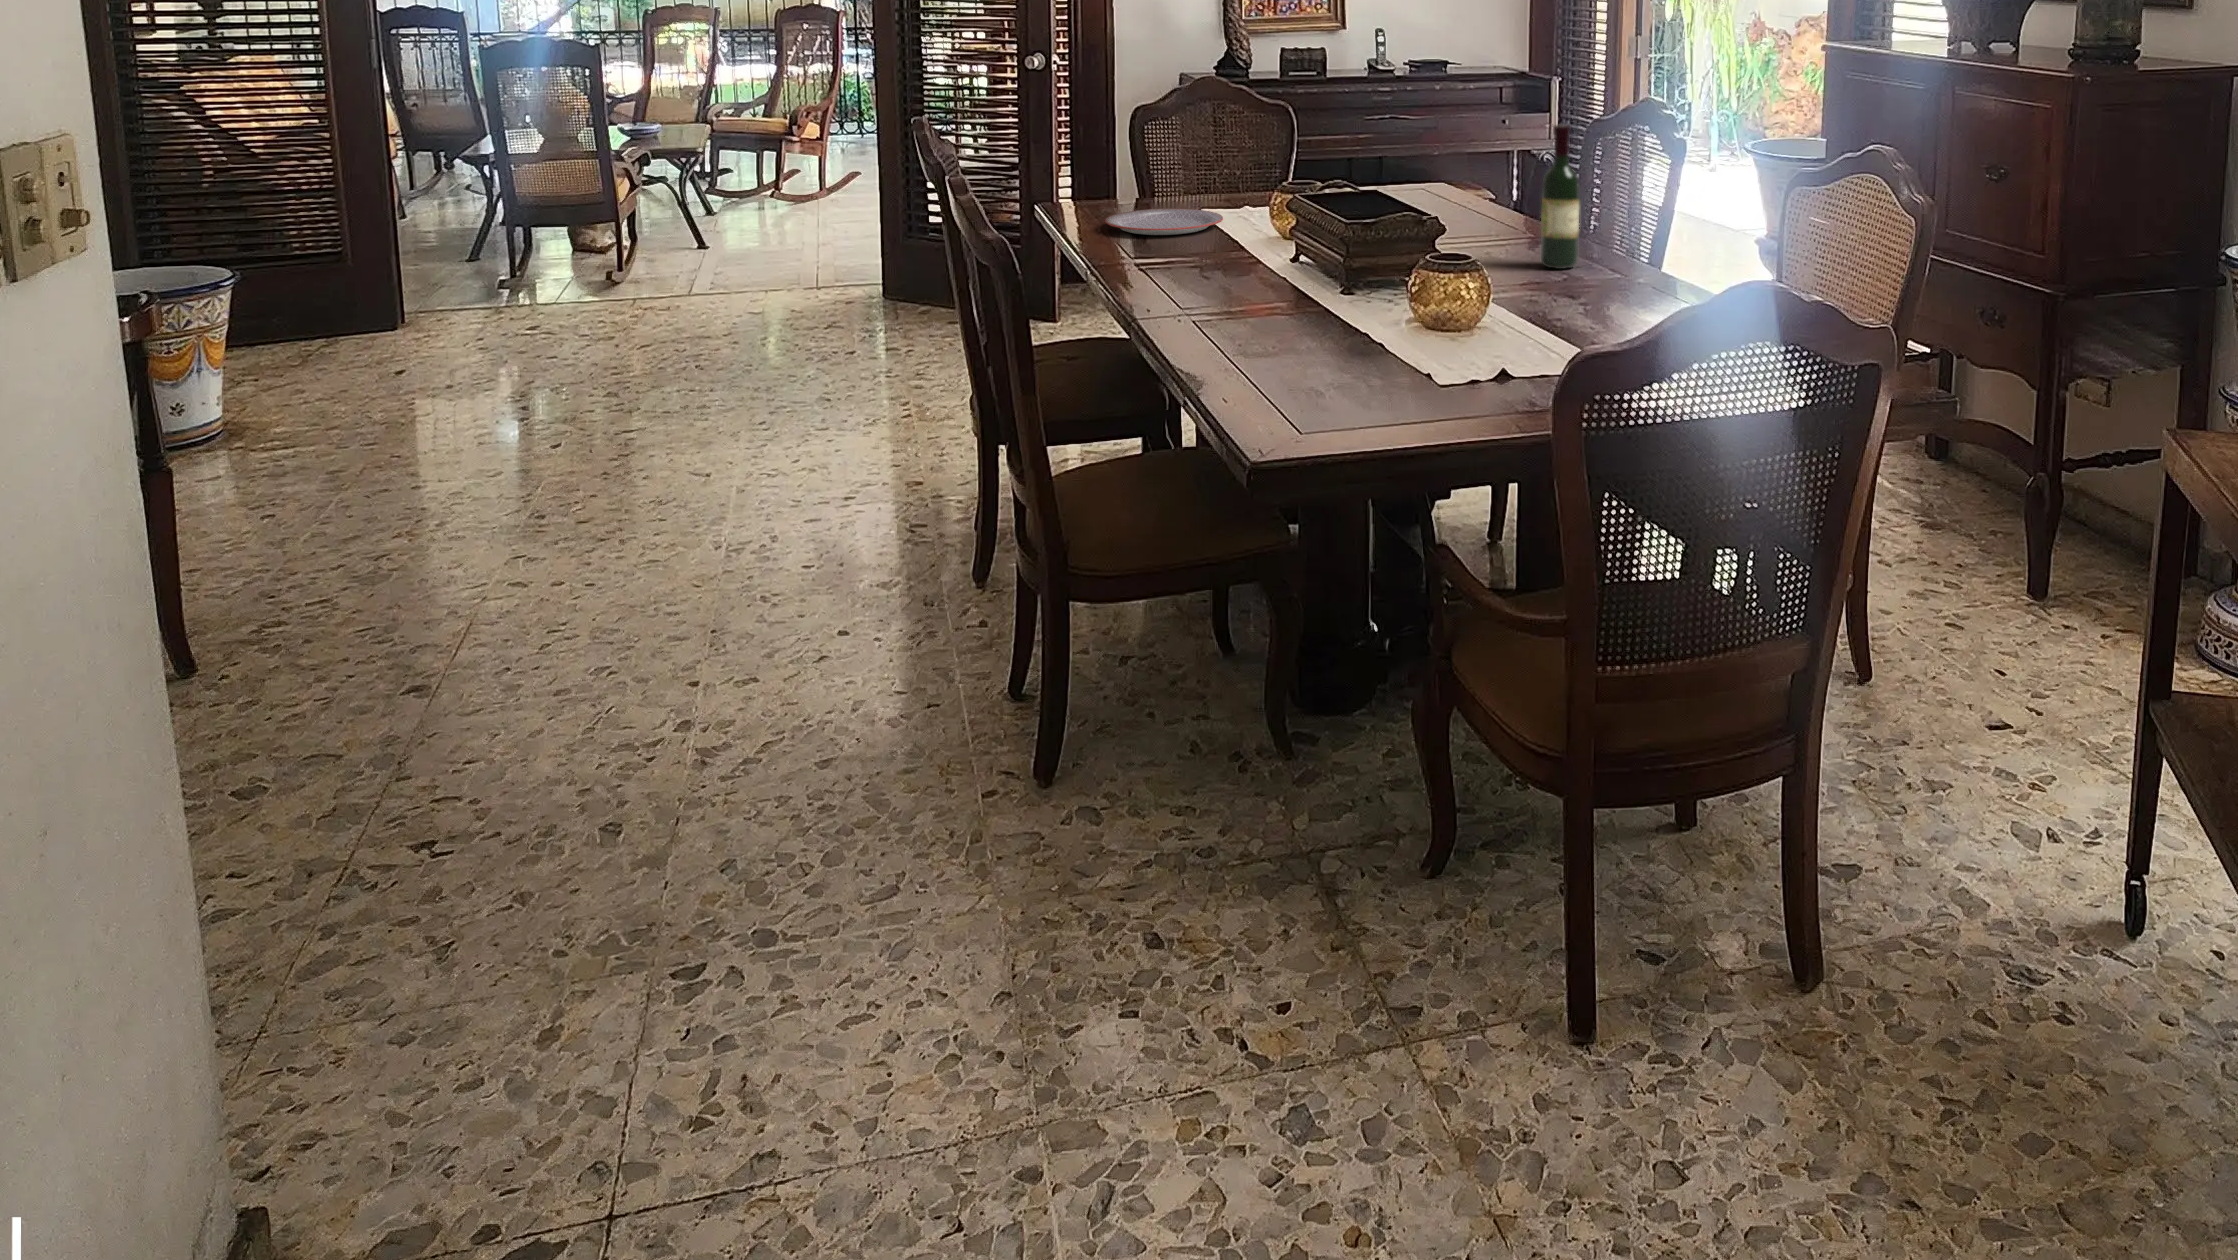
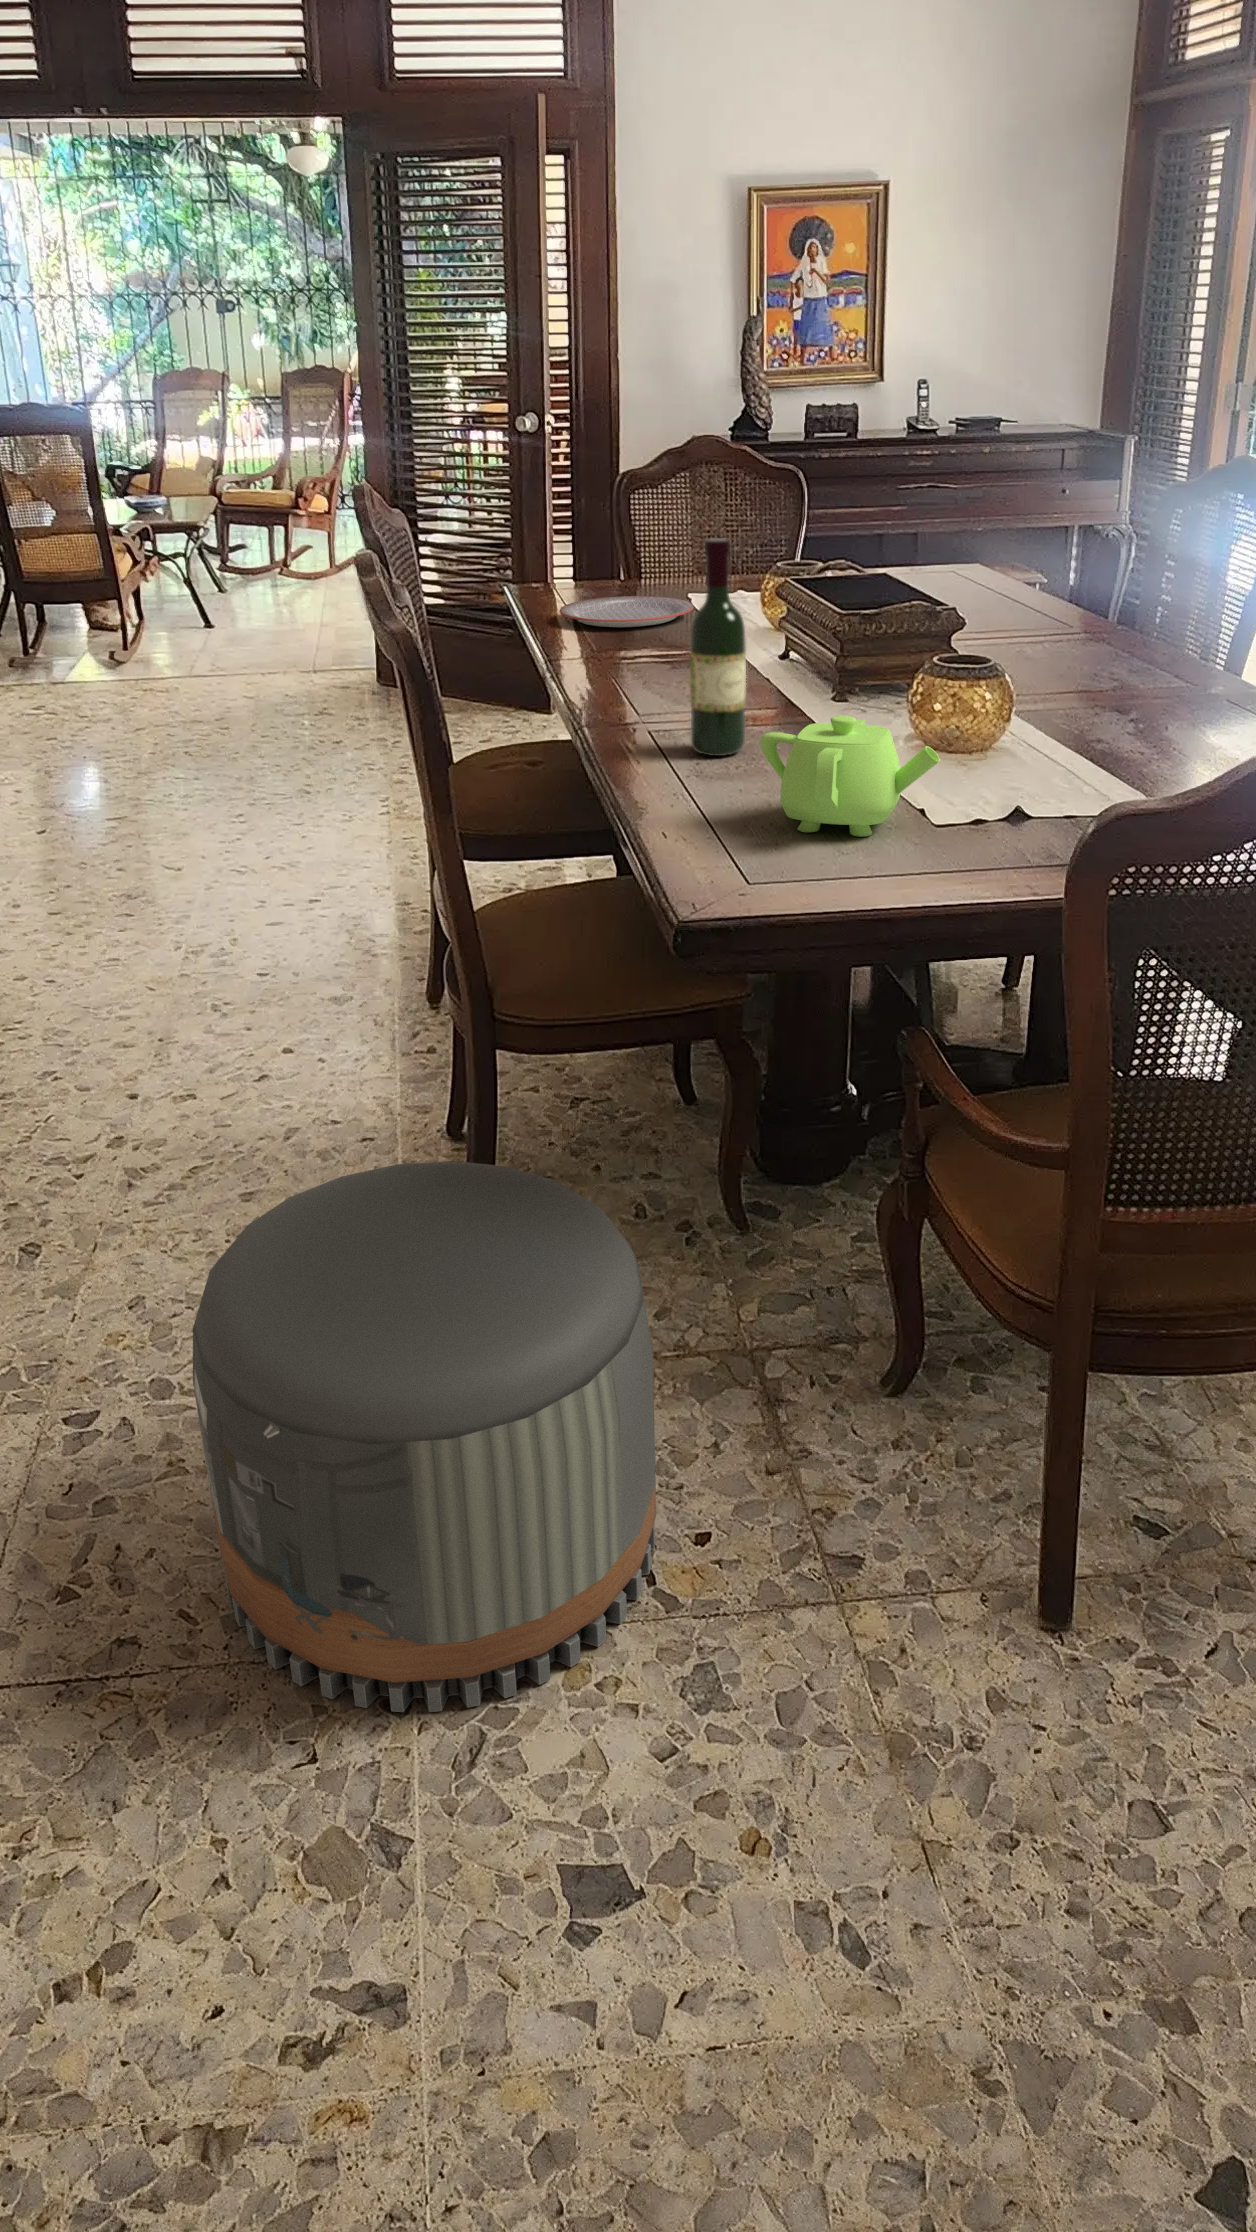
wine bottle: present [1541,125,1580,269] -> present [690,538,746,756]
teapot: none [1310,300,1450,394] -> present [760,716,940,837]
pouf: none [839,684,1249,1180] -> present [193,1161,656,1712]

